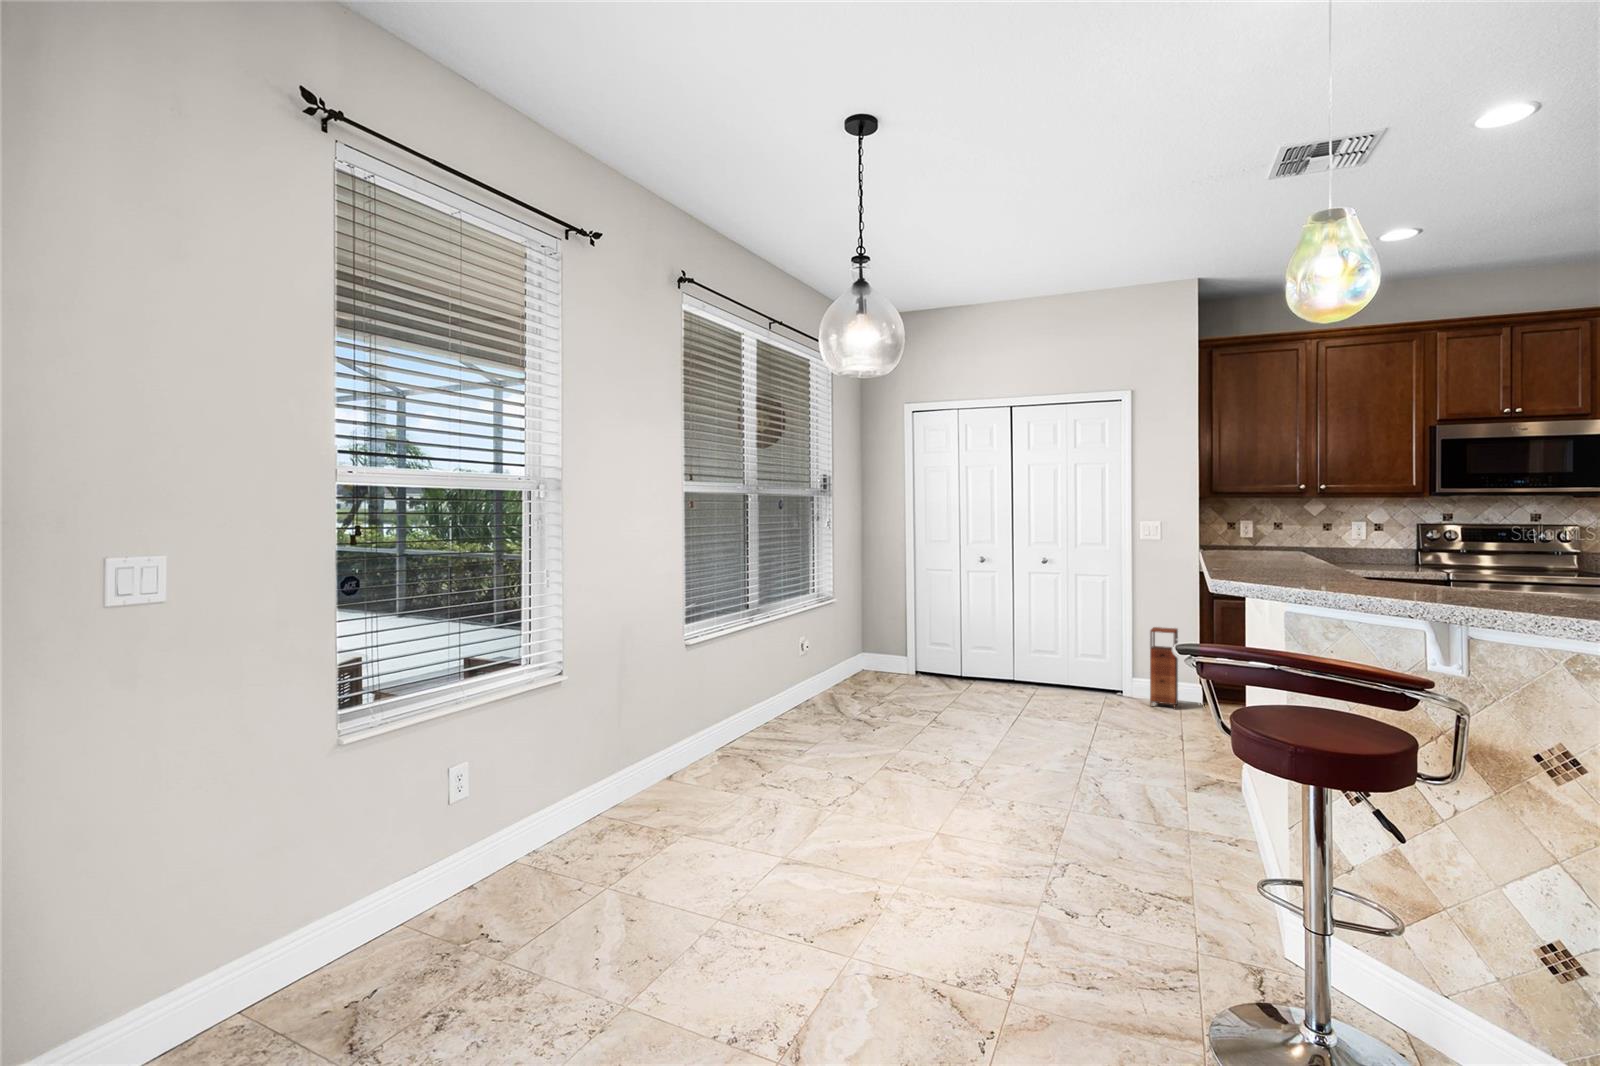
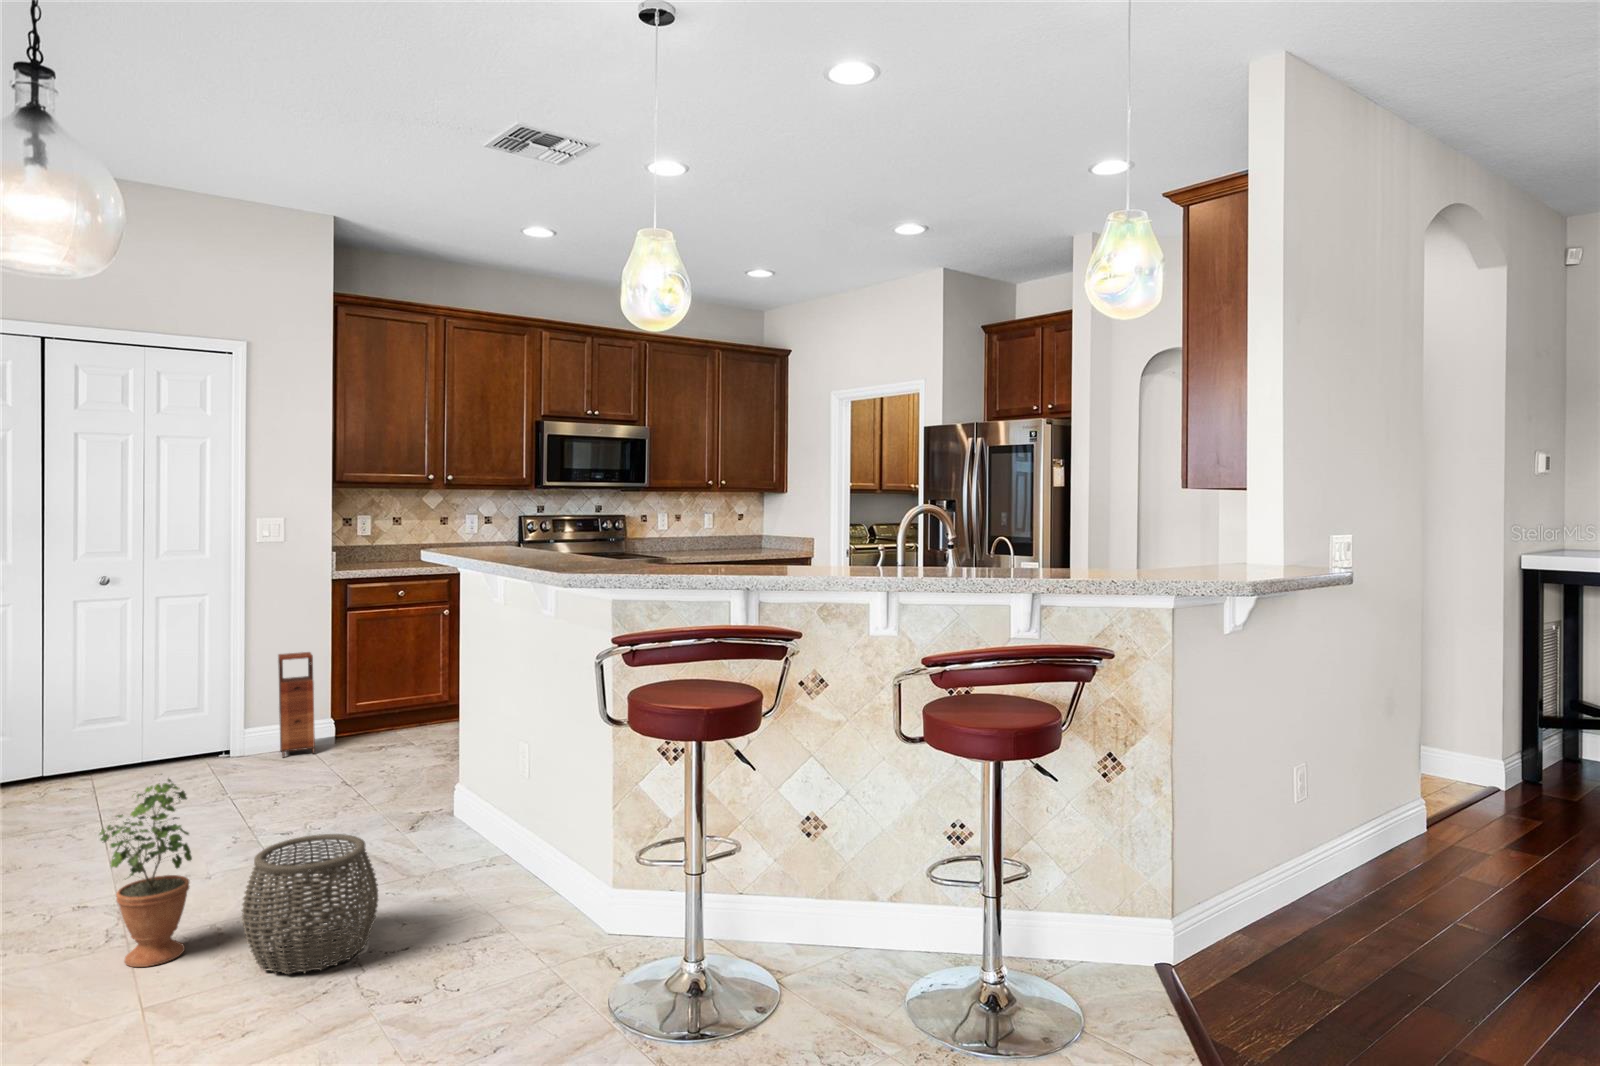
potted plant: none [933,692,986,817] -> present [99,779,192,967]
woven basket: none [994,760,1090,866] -> present [242,834,378,974]

